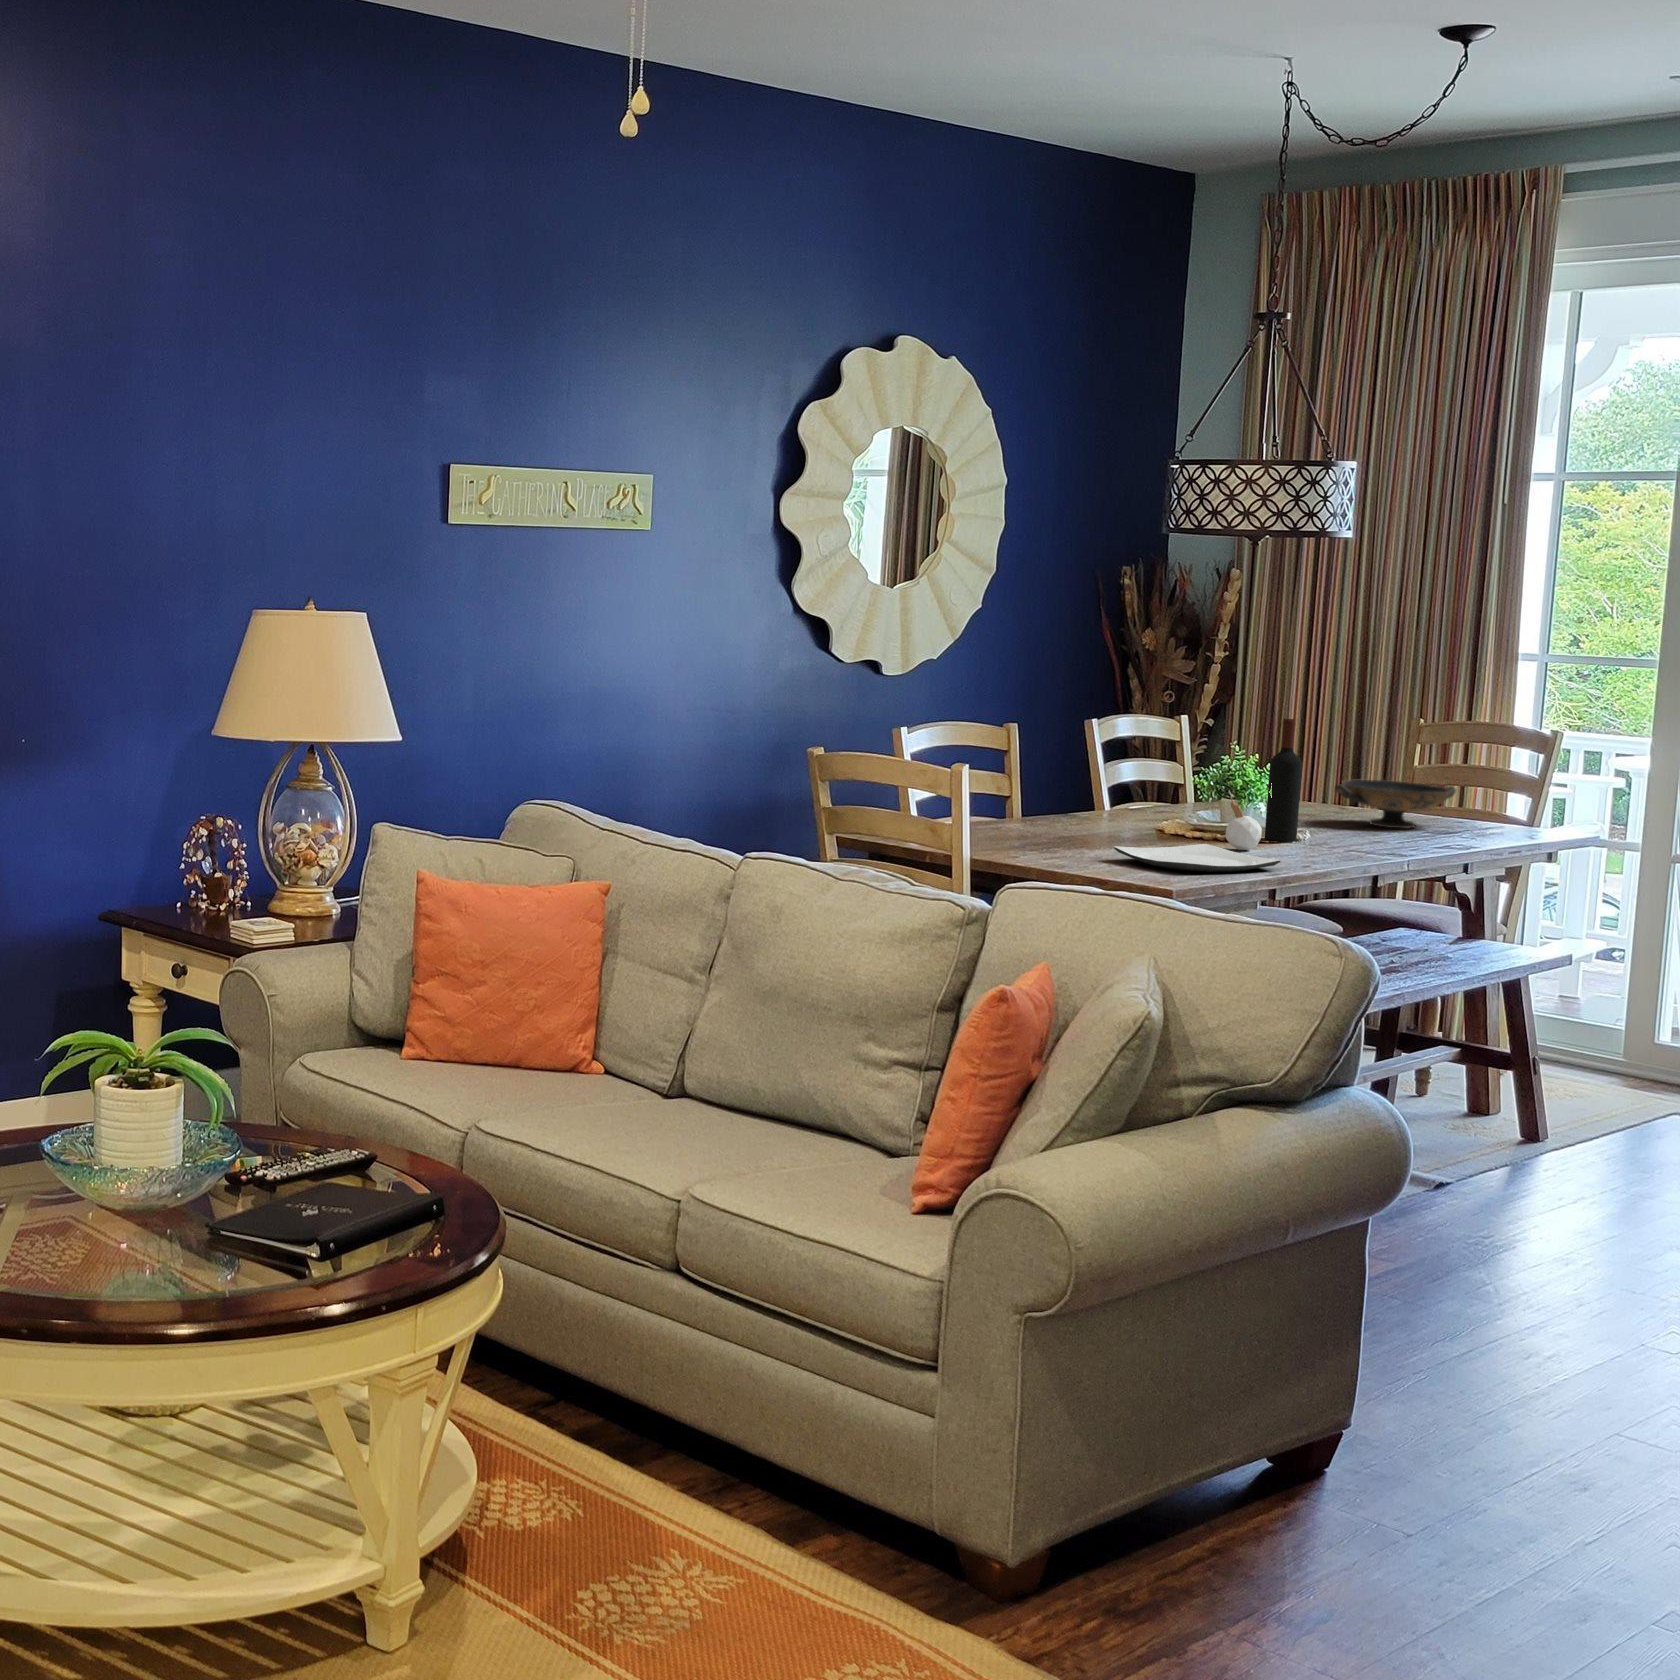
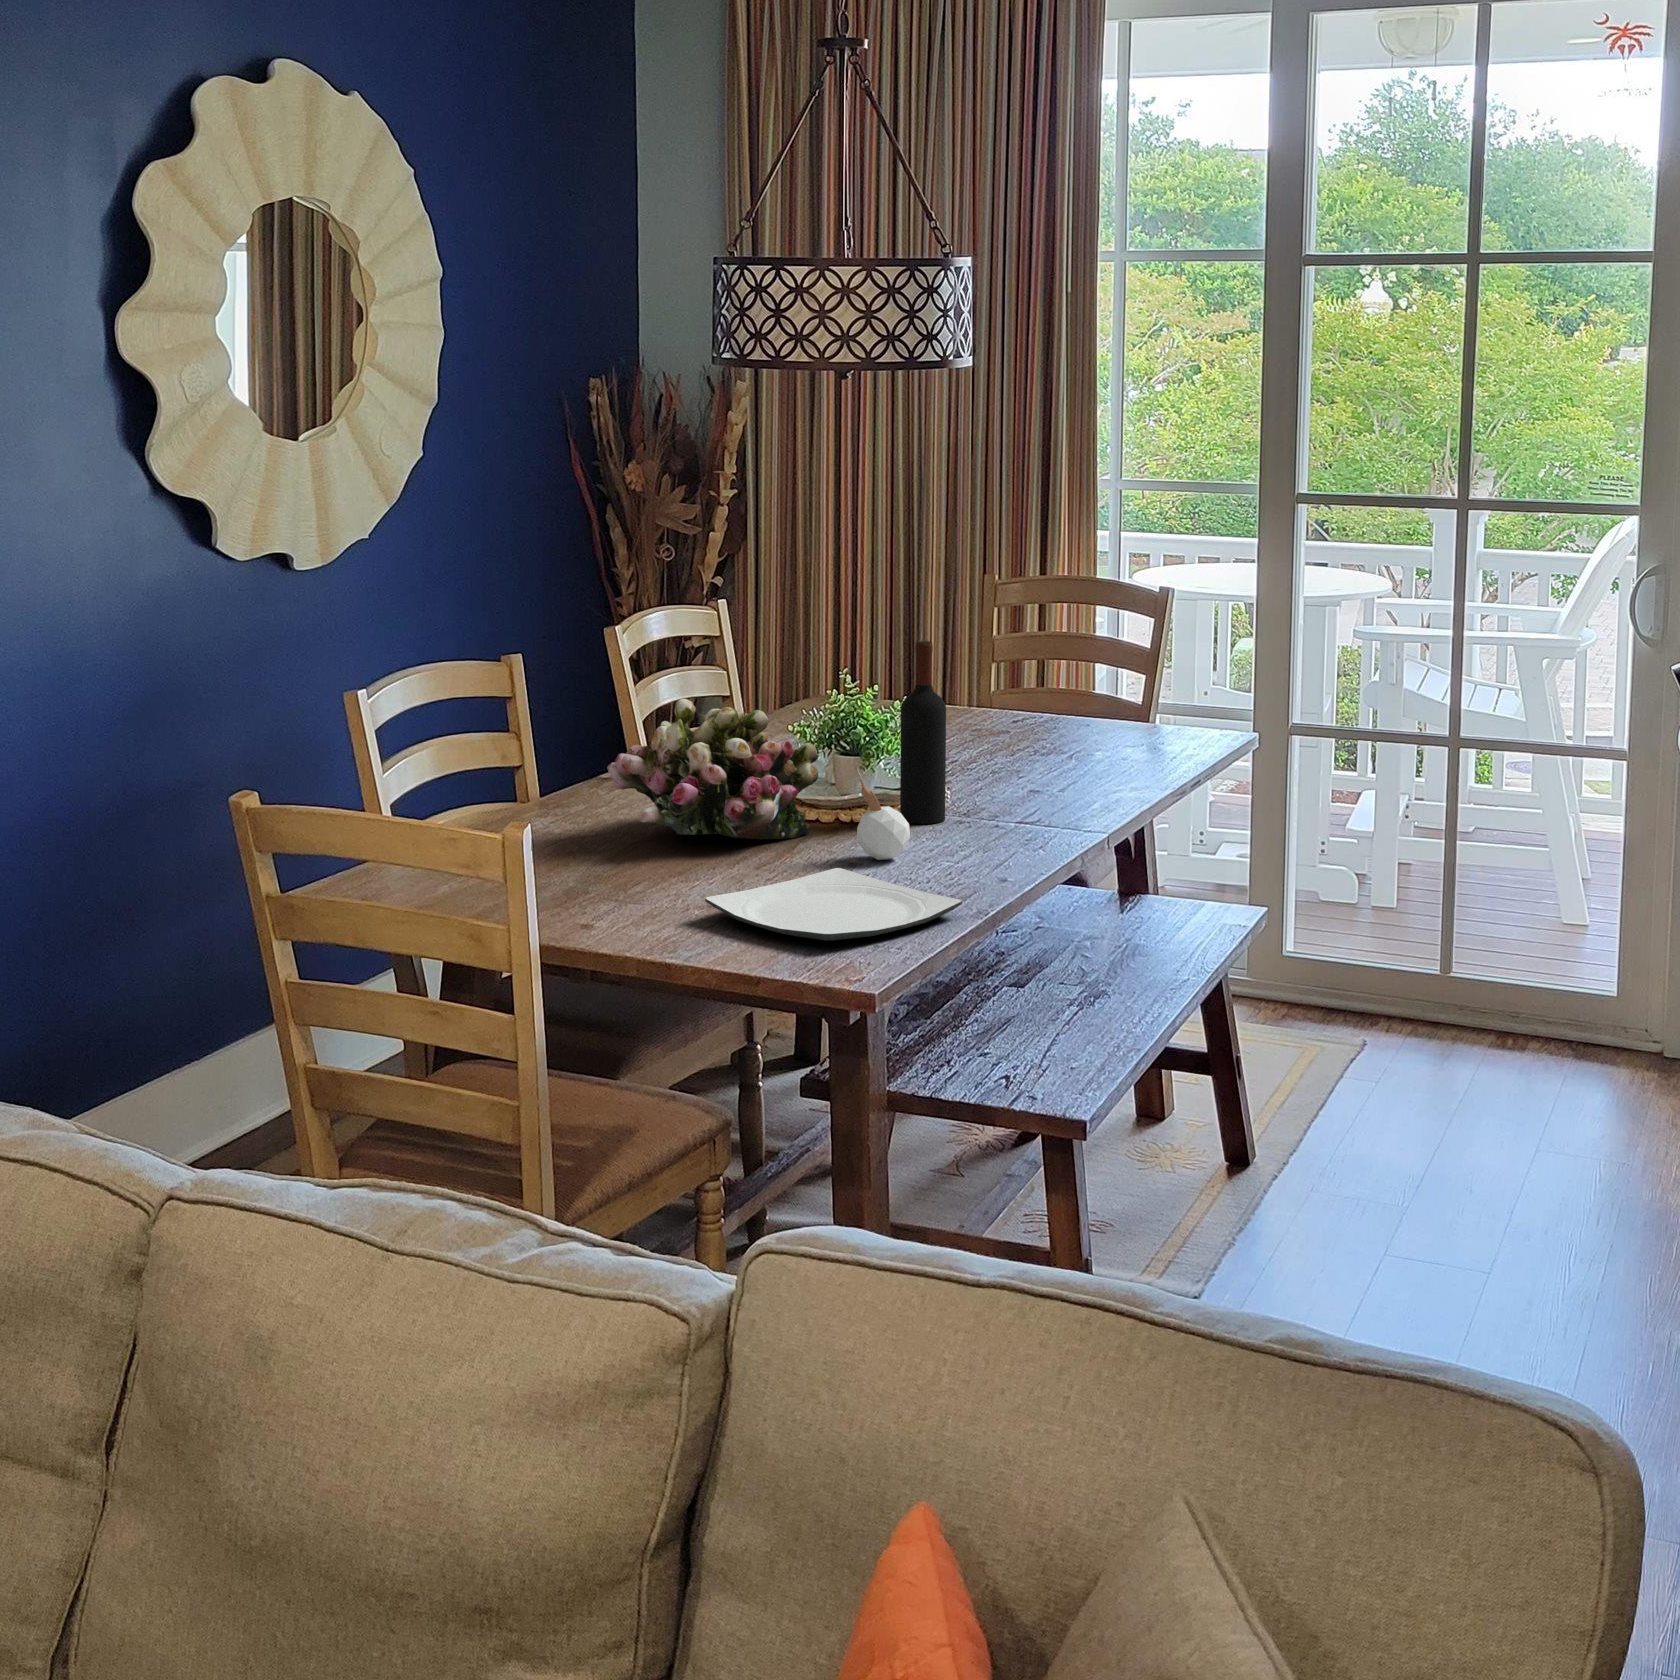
flower arrangement: none [1066,747,1209,840] -> present [607,699,818,839]
decorative bowl: present [1335,780,1456,829] -> none [974,694,1126,768]

